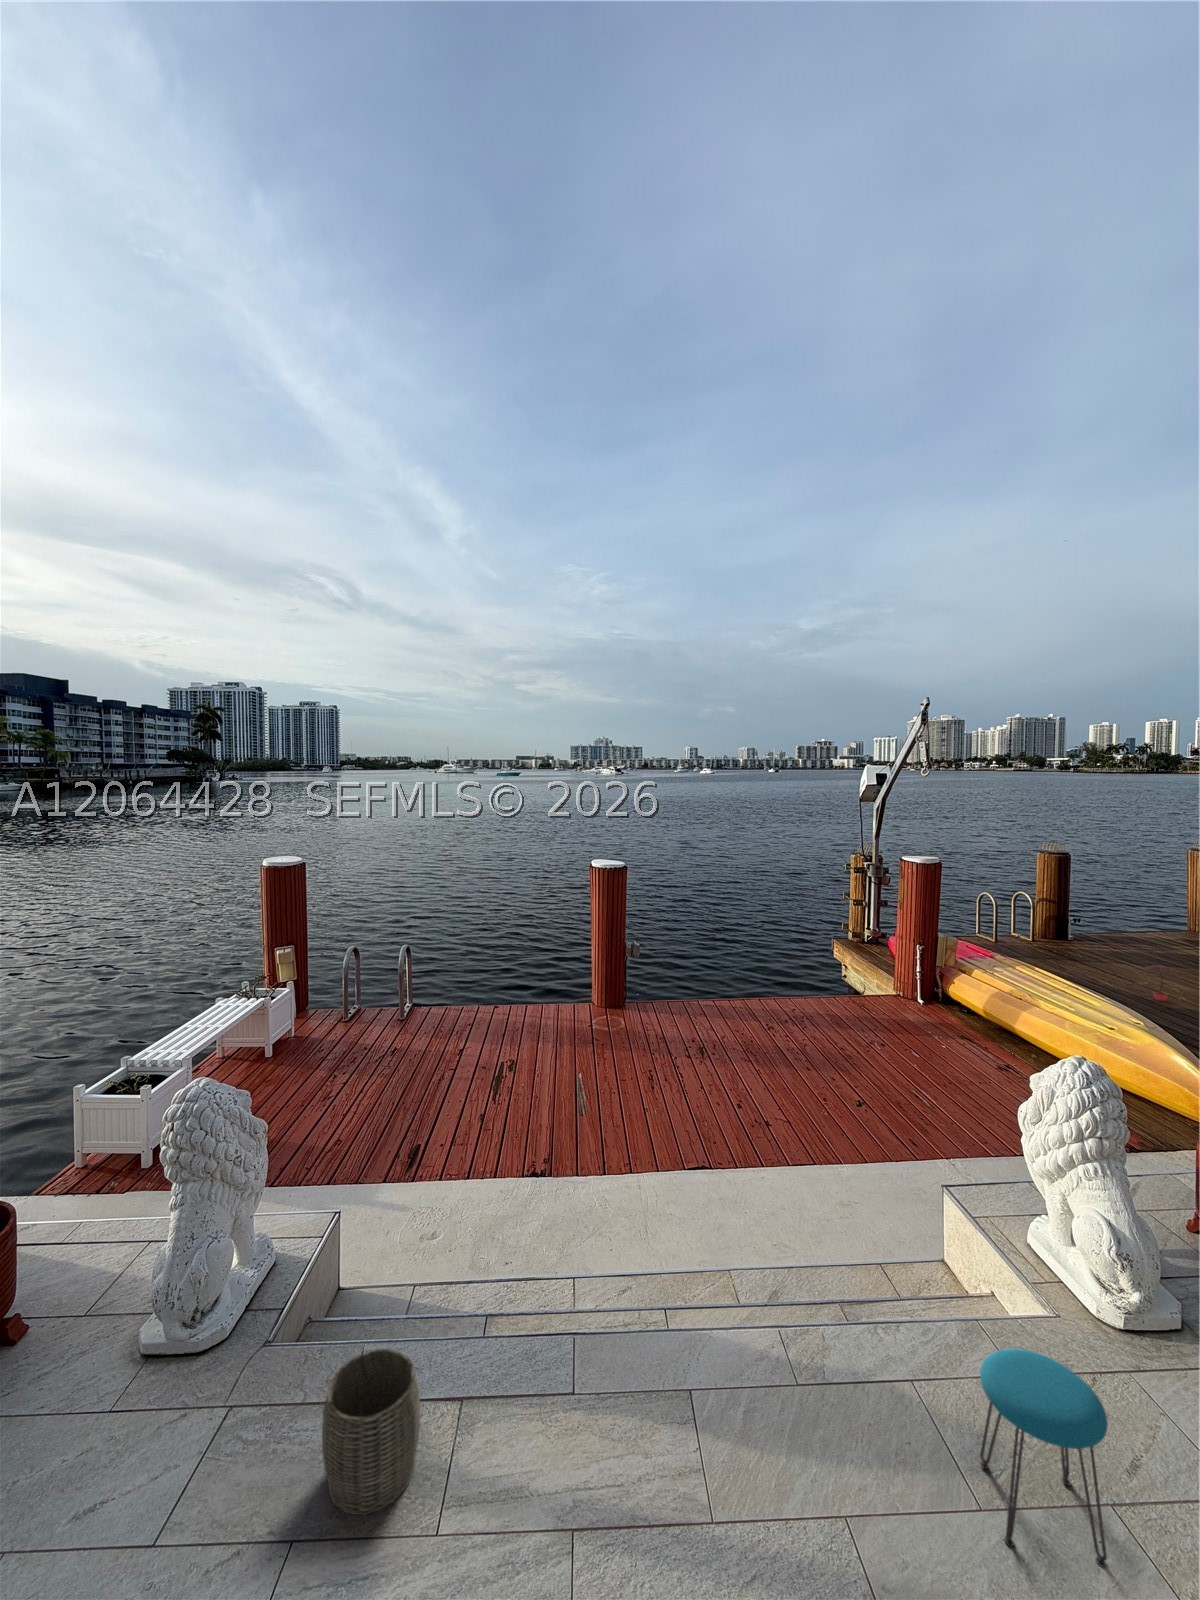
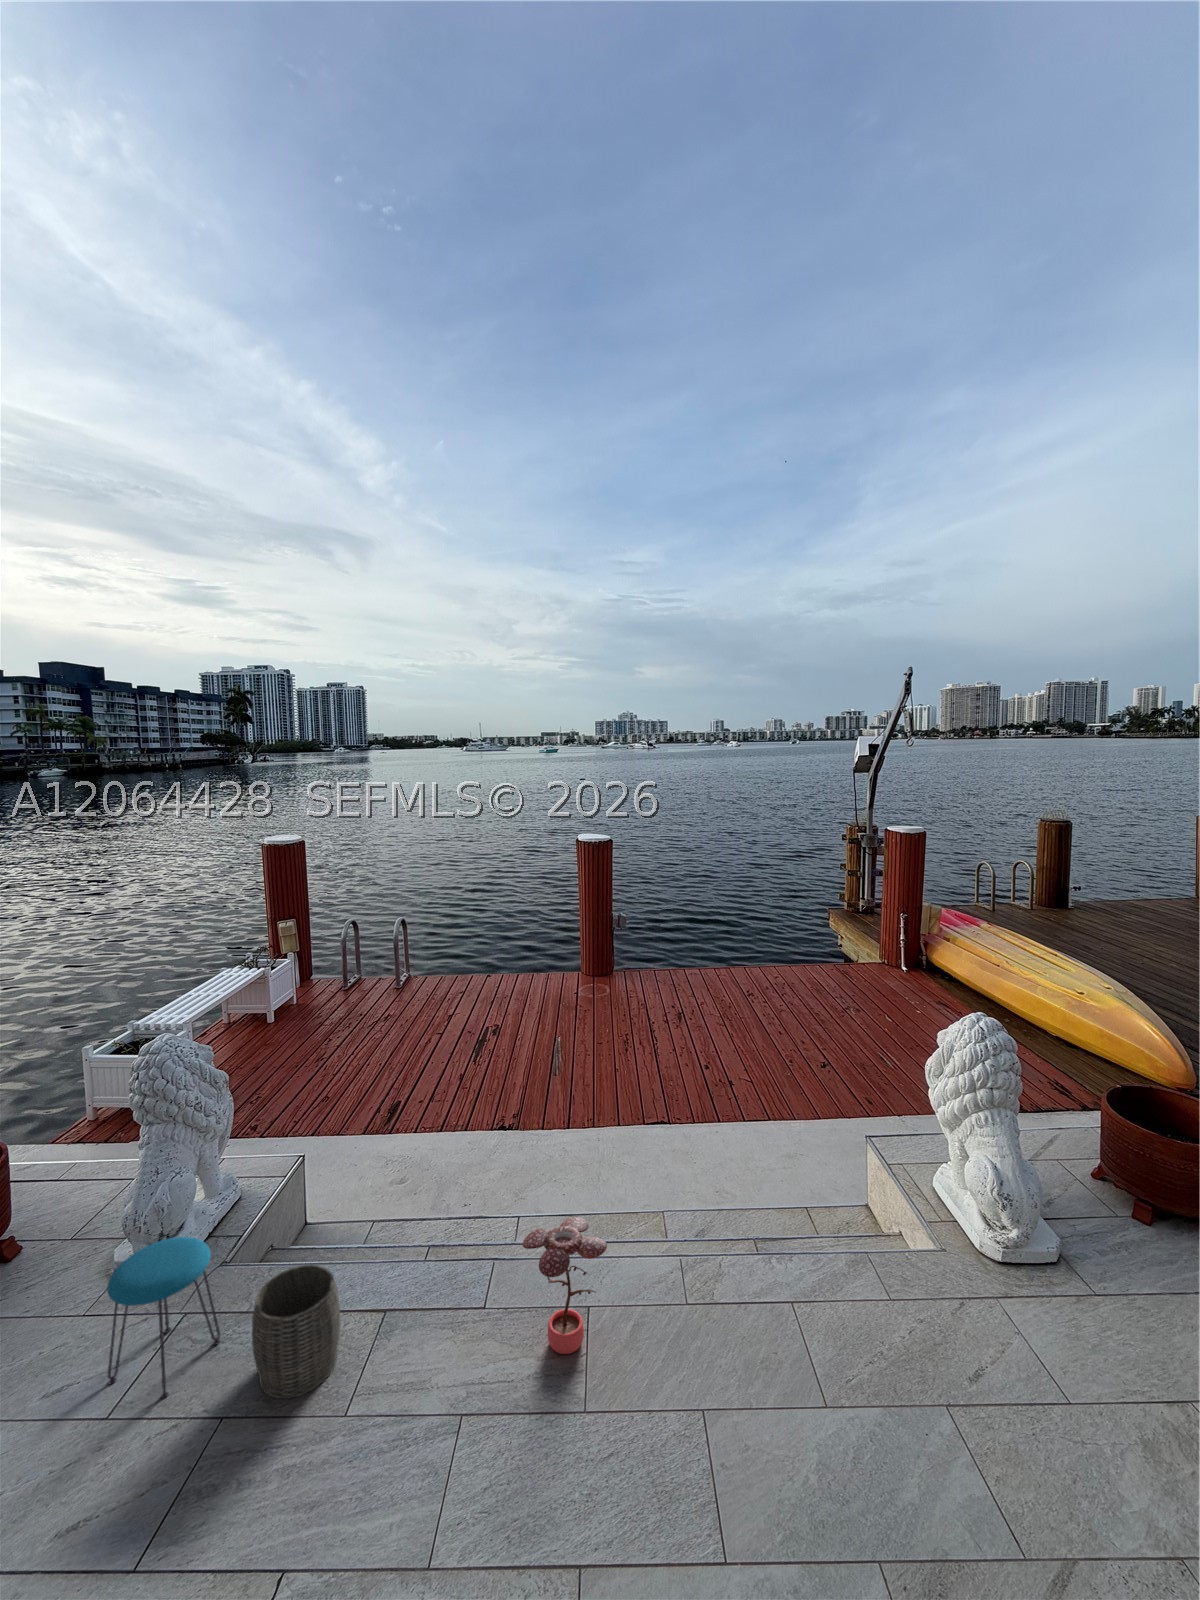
potted plant: present [1146,965,1175,1001] -> present [522,1217,607,1354]
stool: present [980,1349,1108,1567] -> present [107,1237,220,1399]

